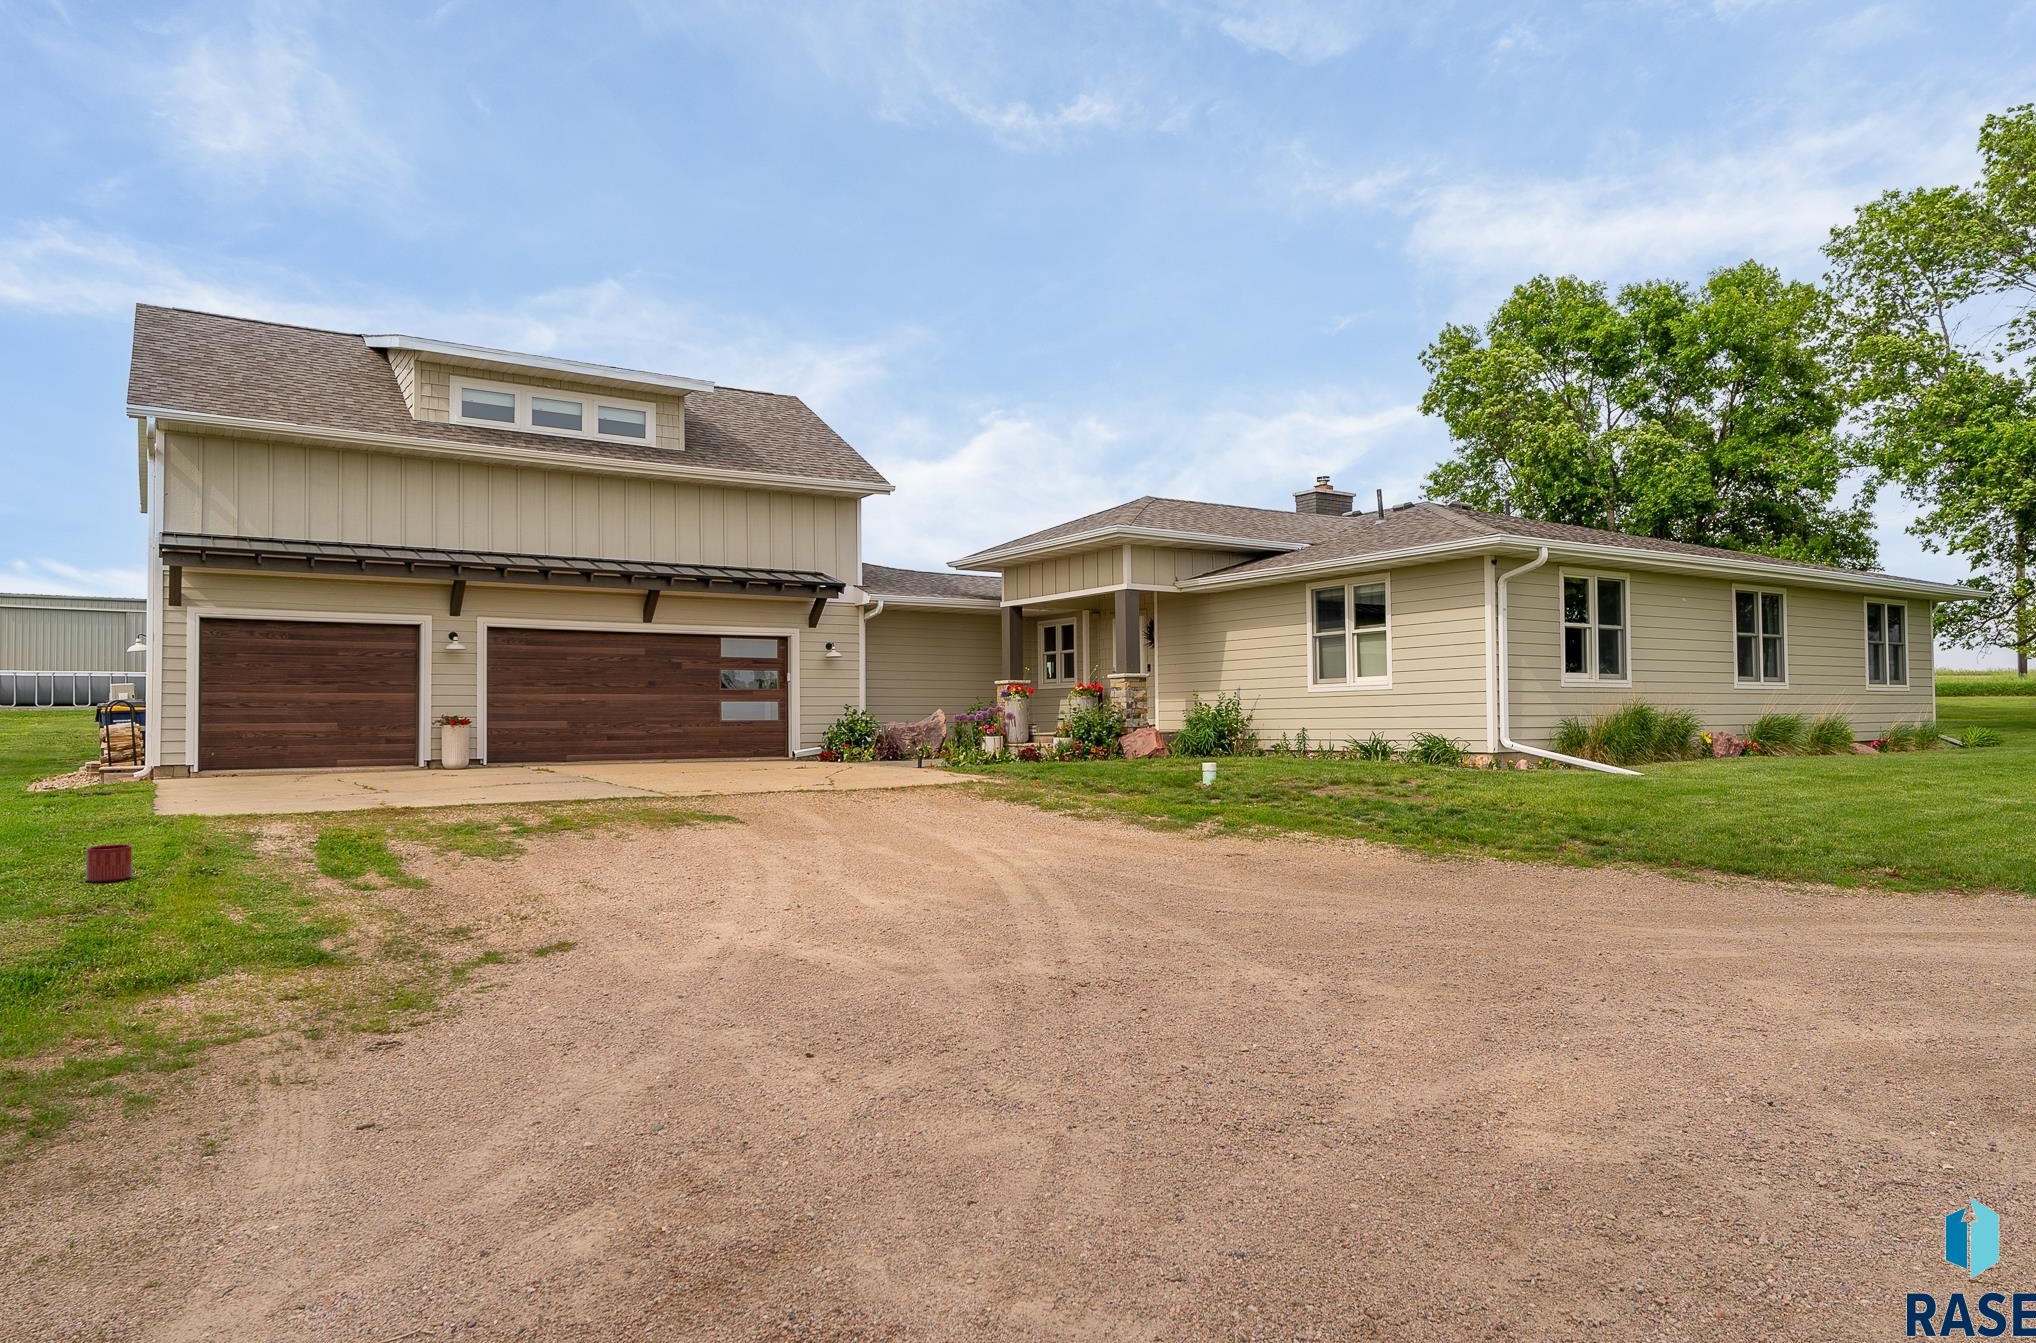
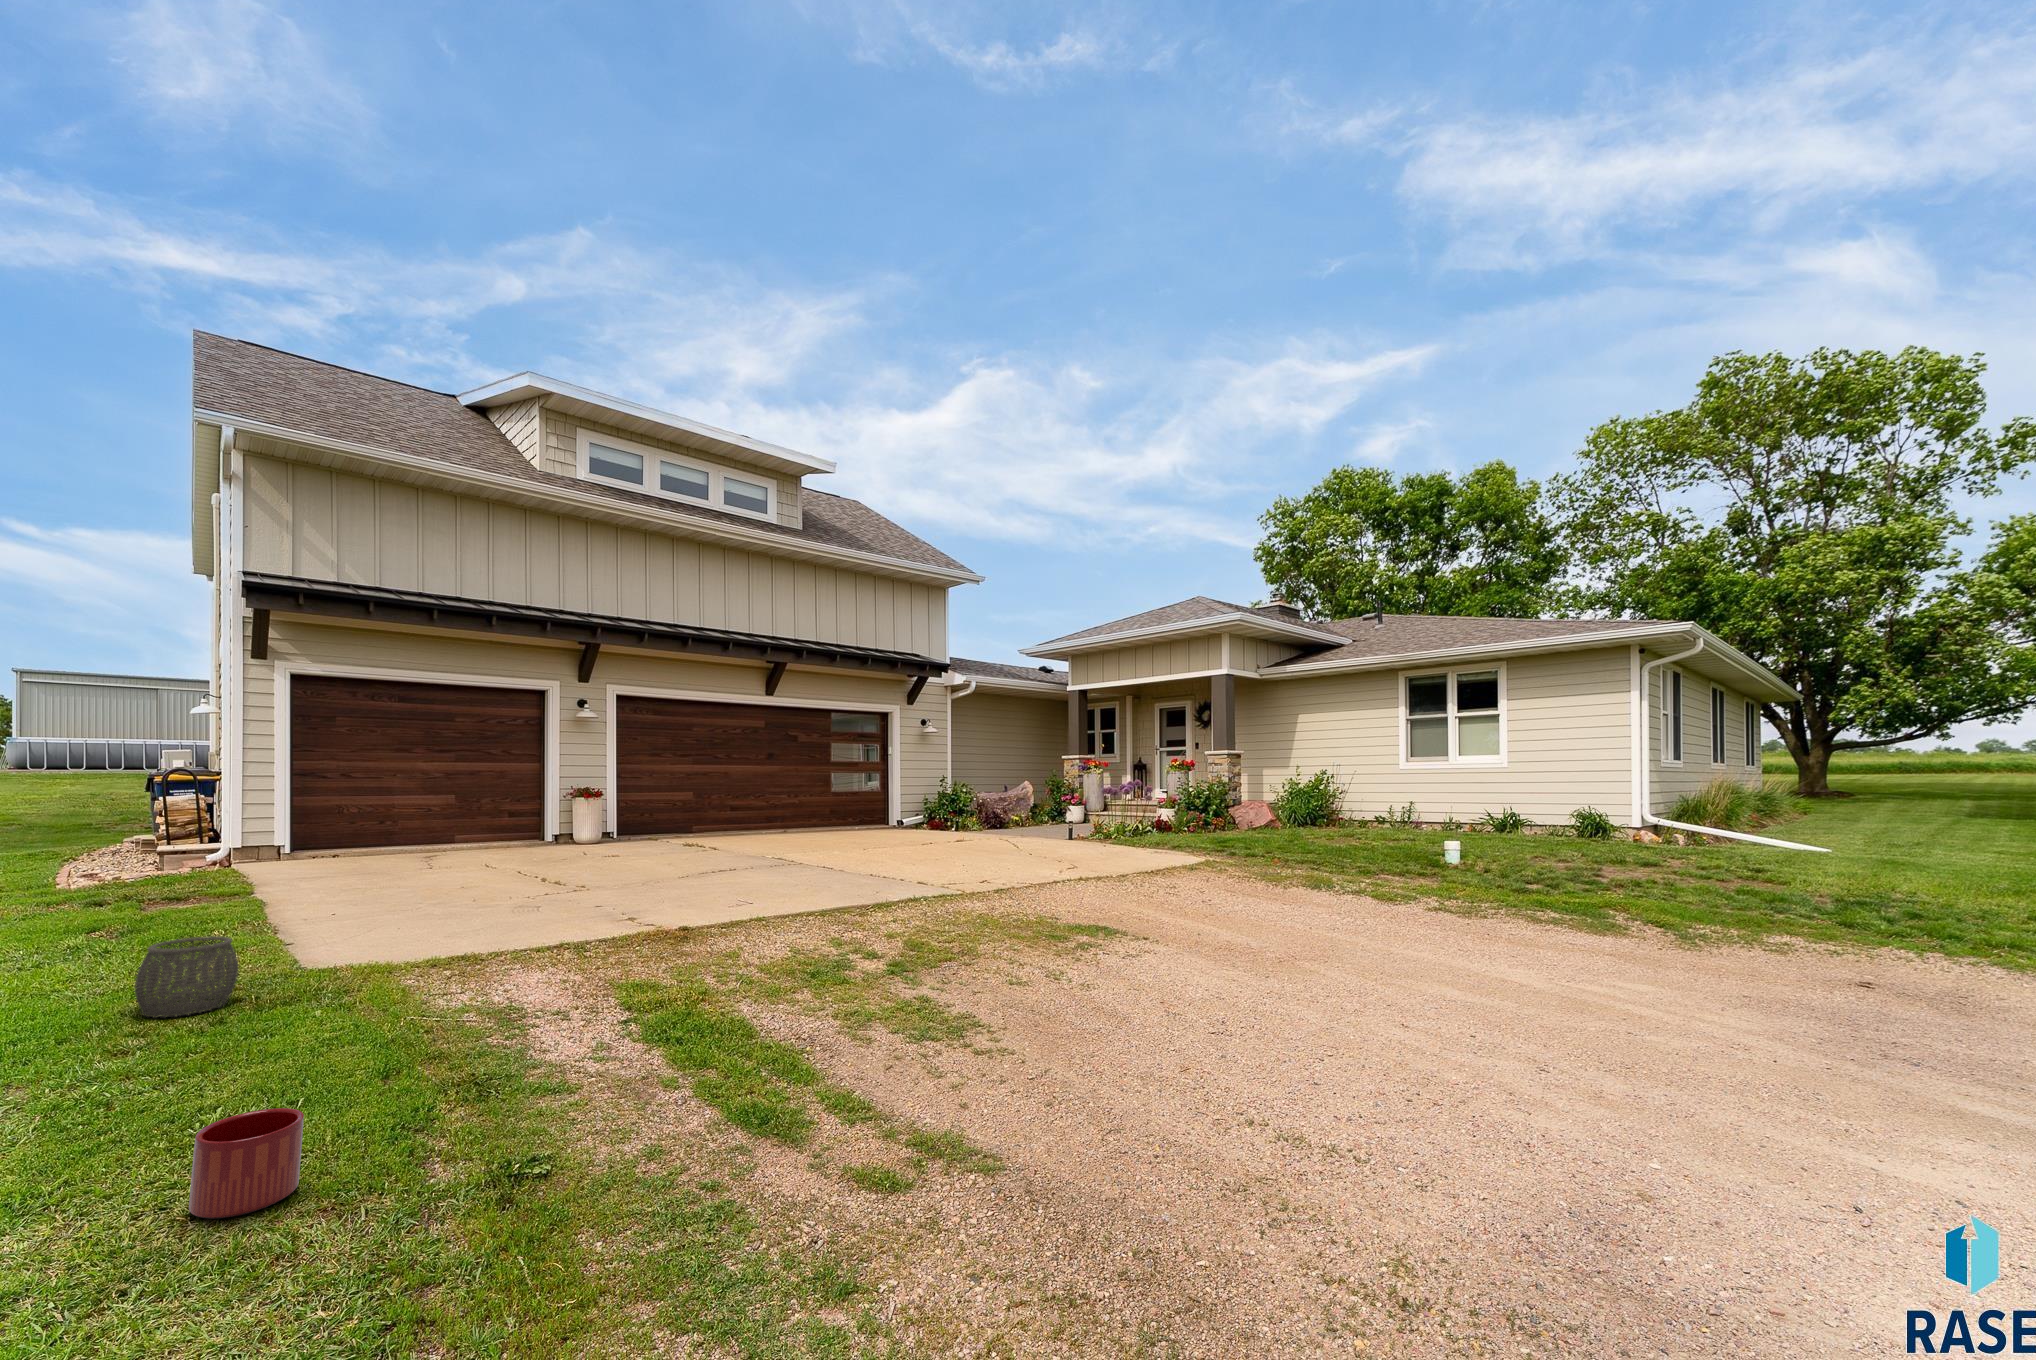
woven basket: none [71,794,128,836] -> present [135,936,239,1018]

